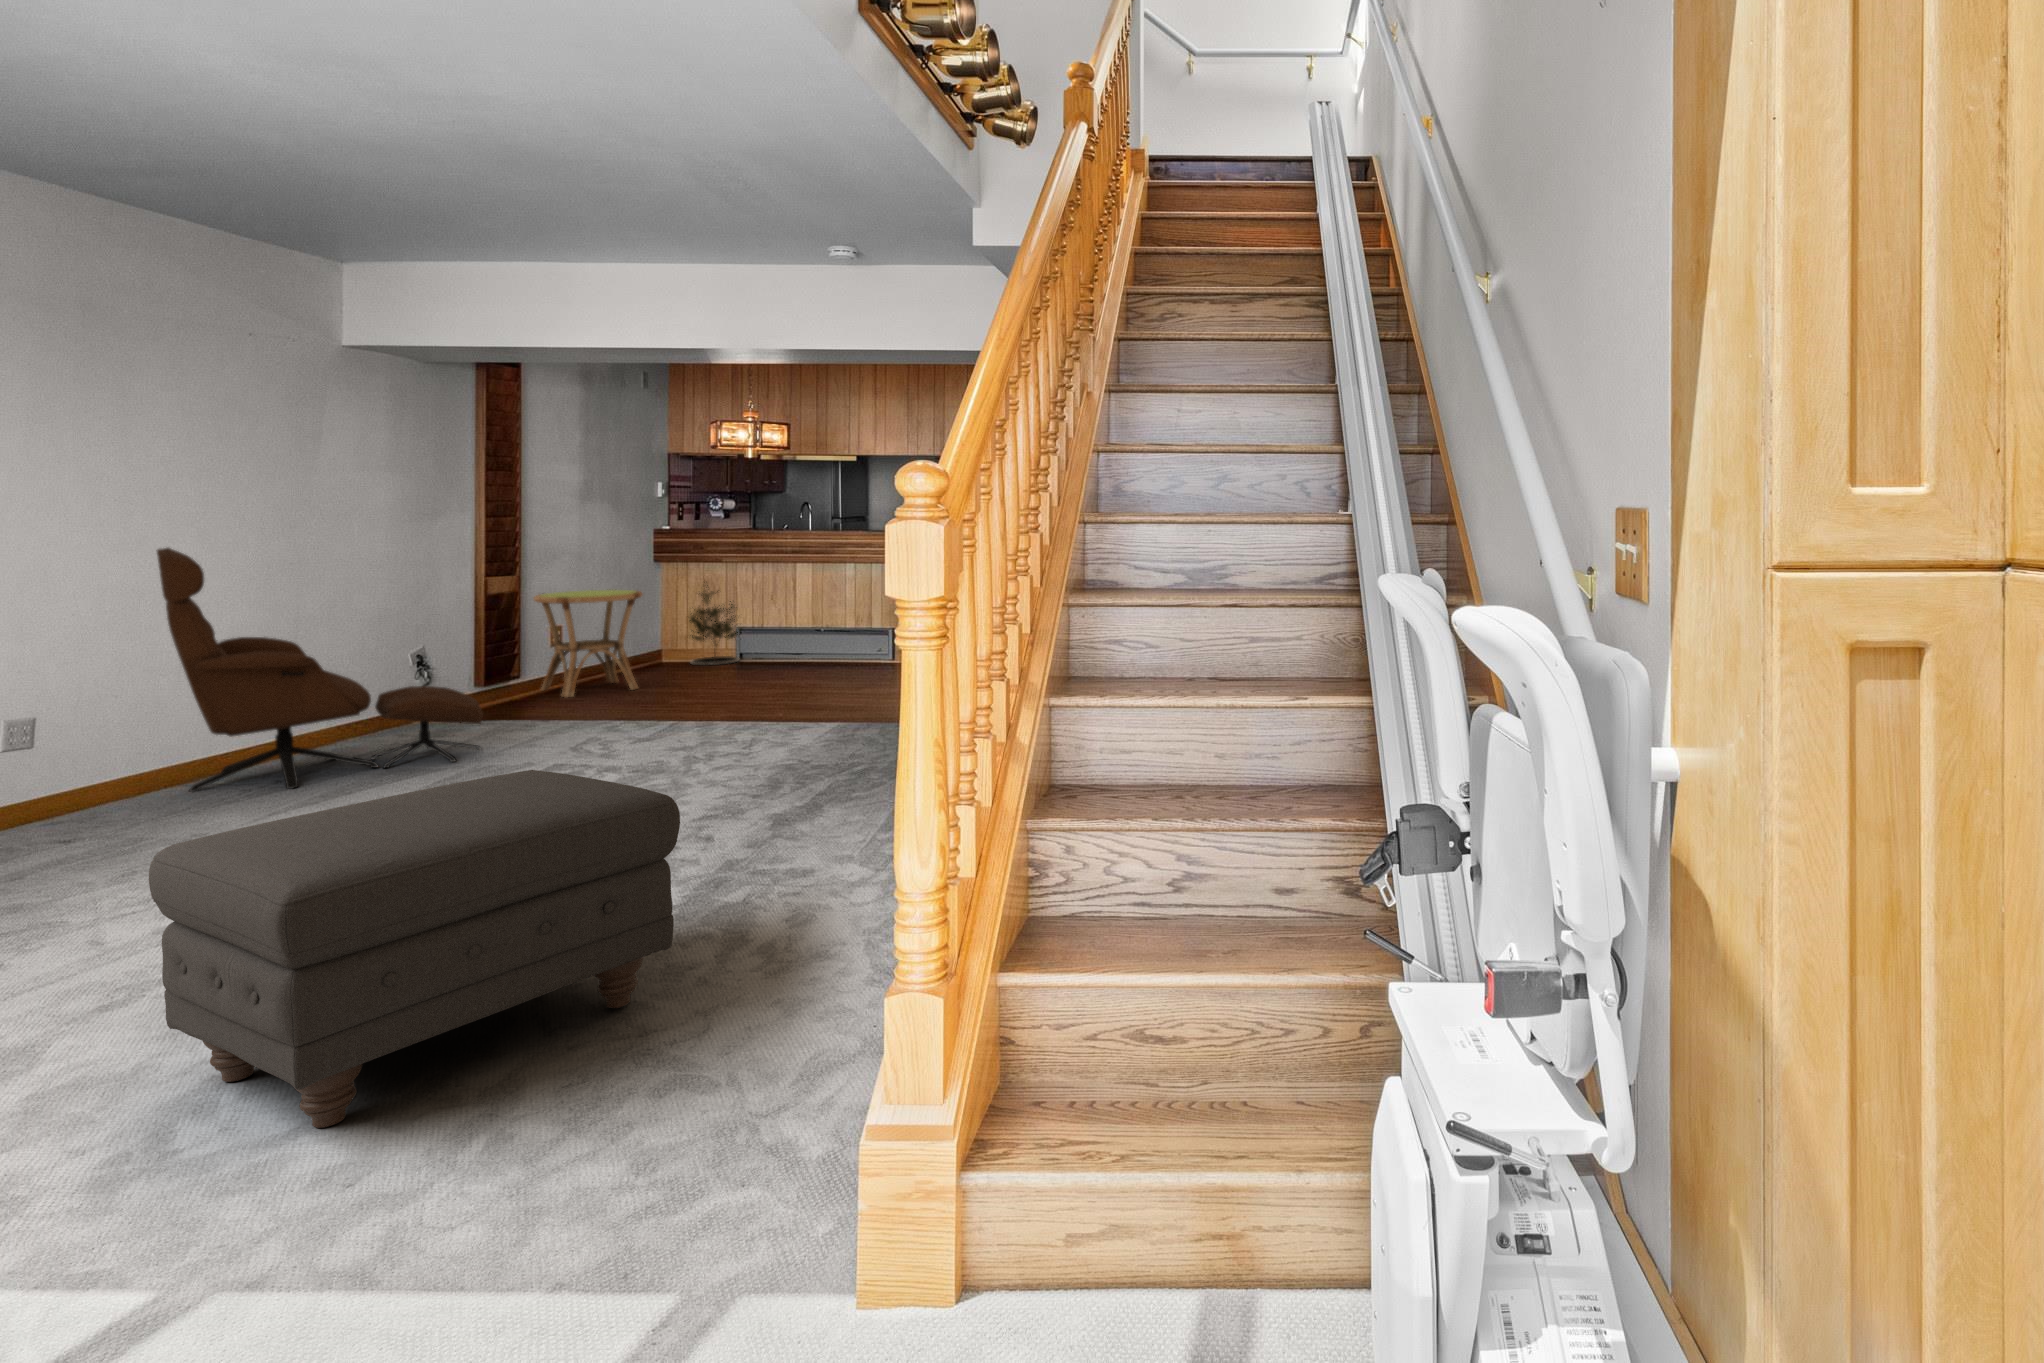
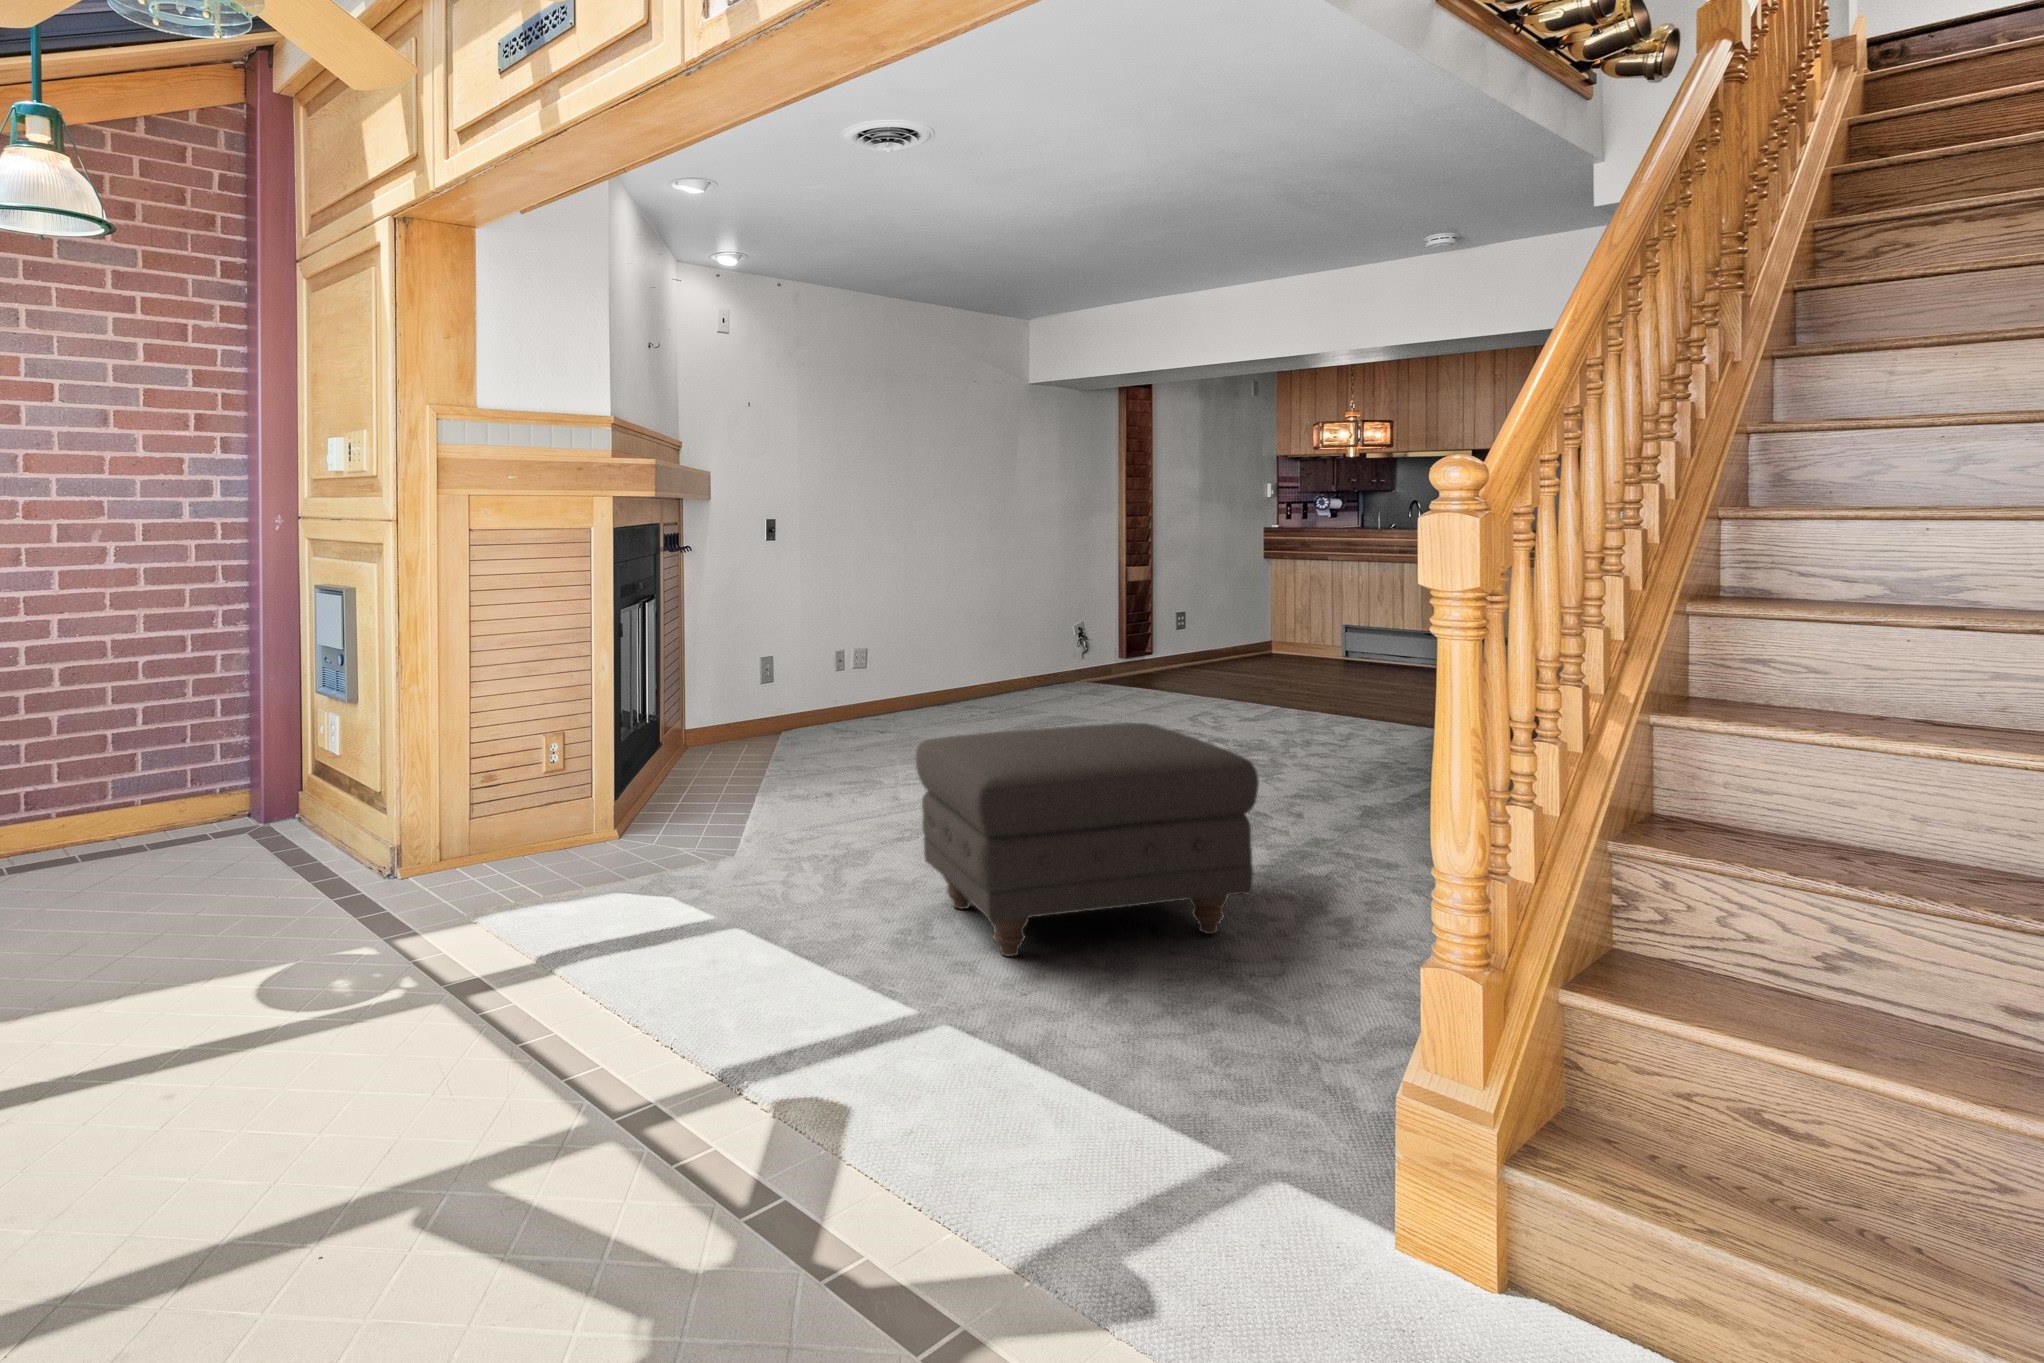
lounge chair: present [157,548,483,792] -> none [927,541,1123,719]
potted tree: present [689,582,740,665] -> none [1292,576,1348,656]
side table: present [533,589,642,698] -> none [1164,581,1253,673]

